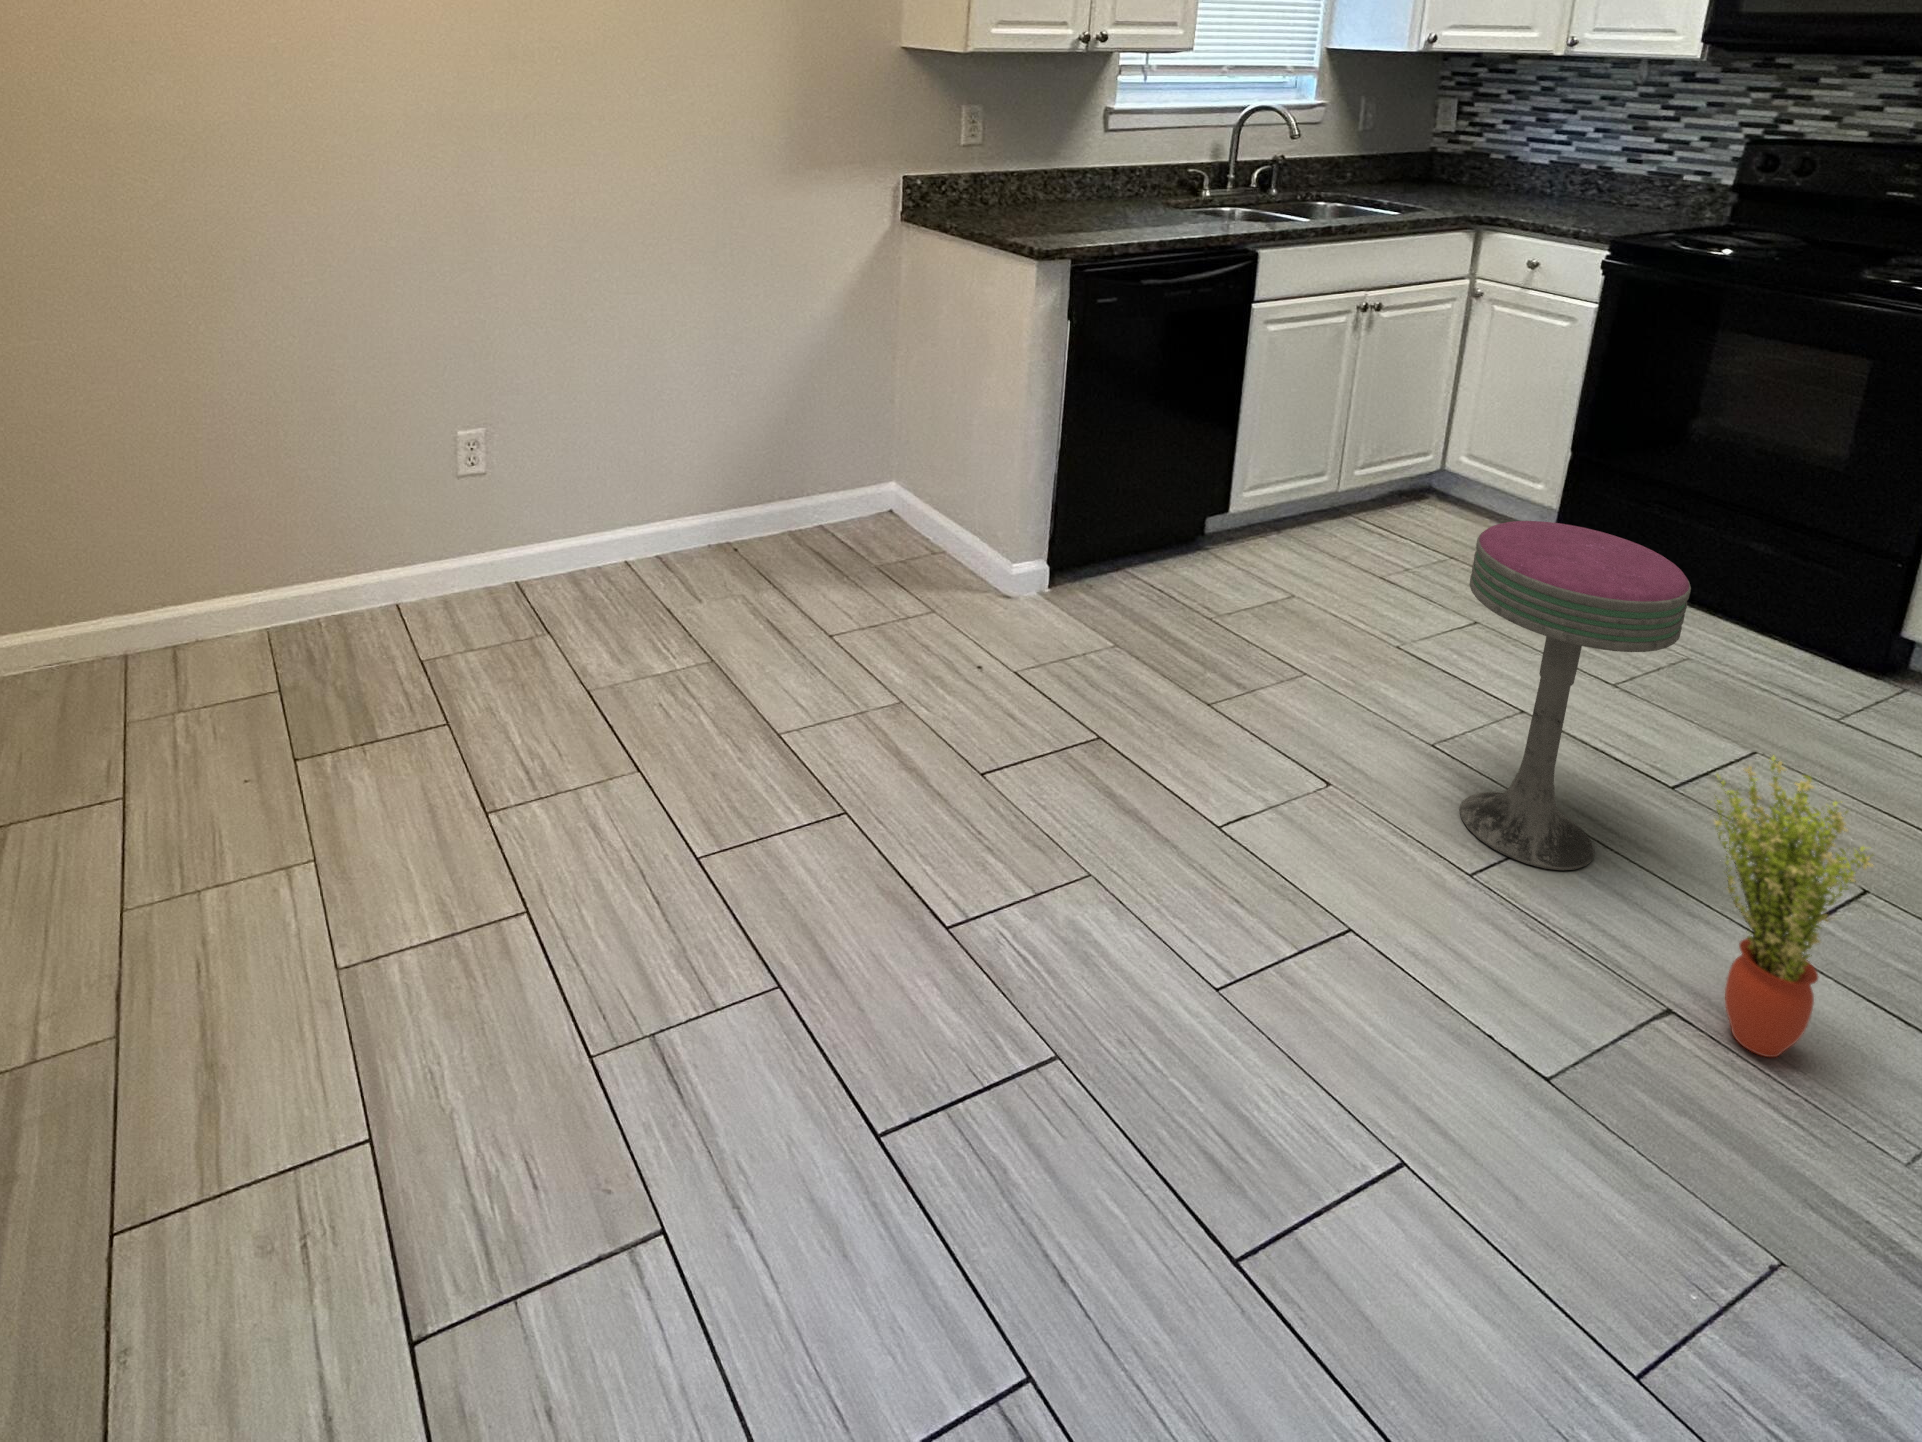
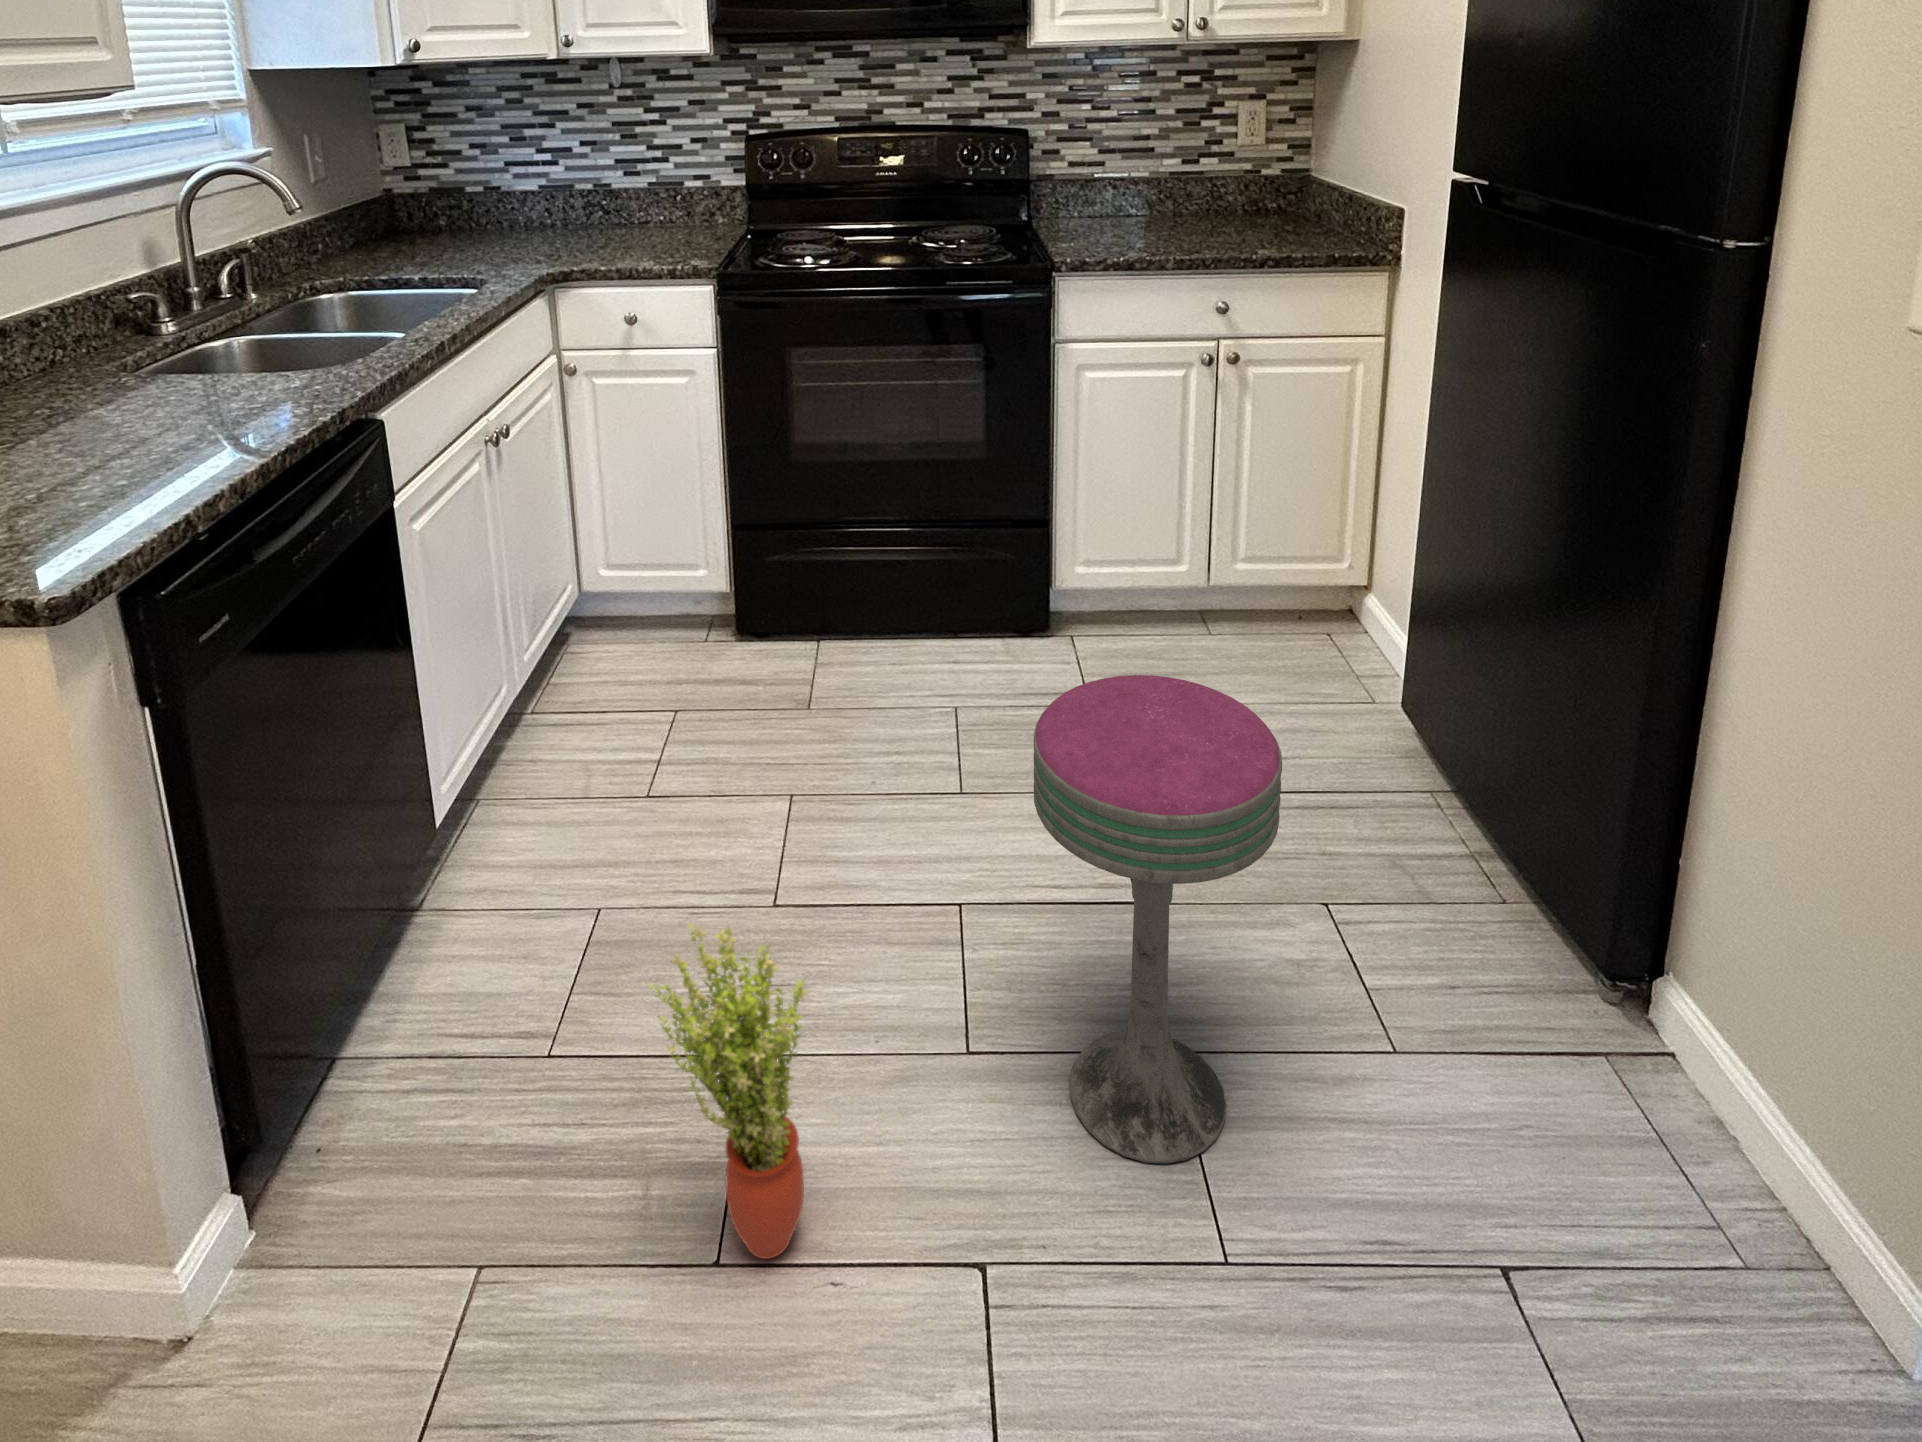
potted plant: present [1715,755,1873,1057] -> present [649,923,809,1259]

